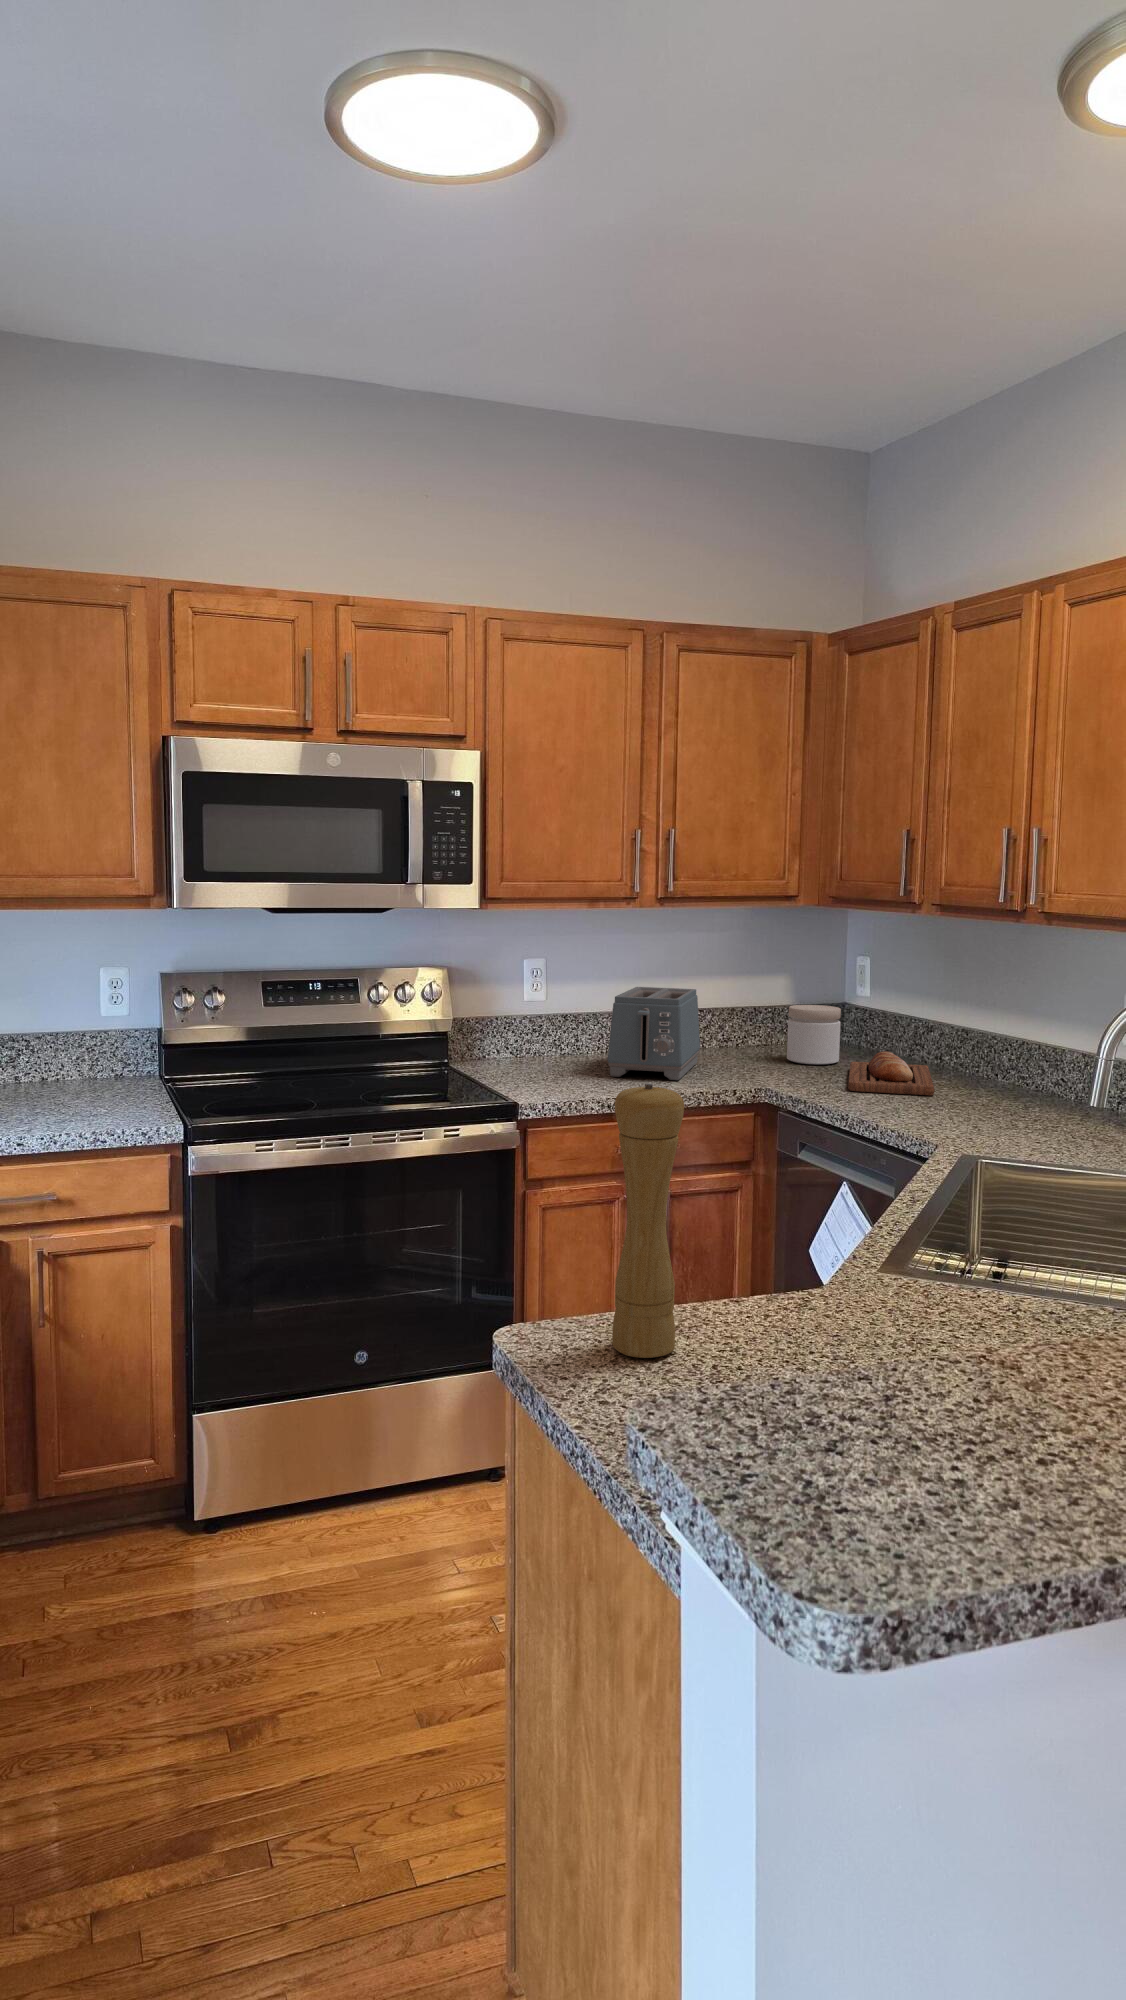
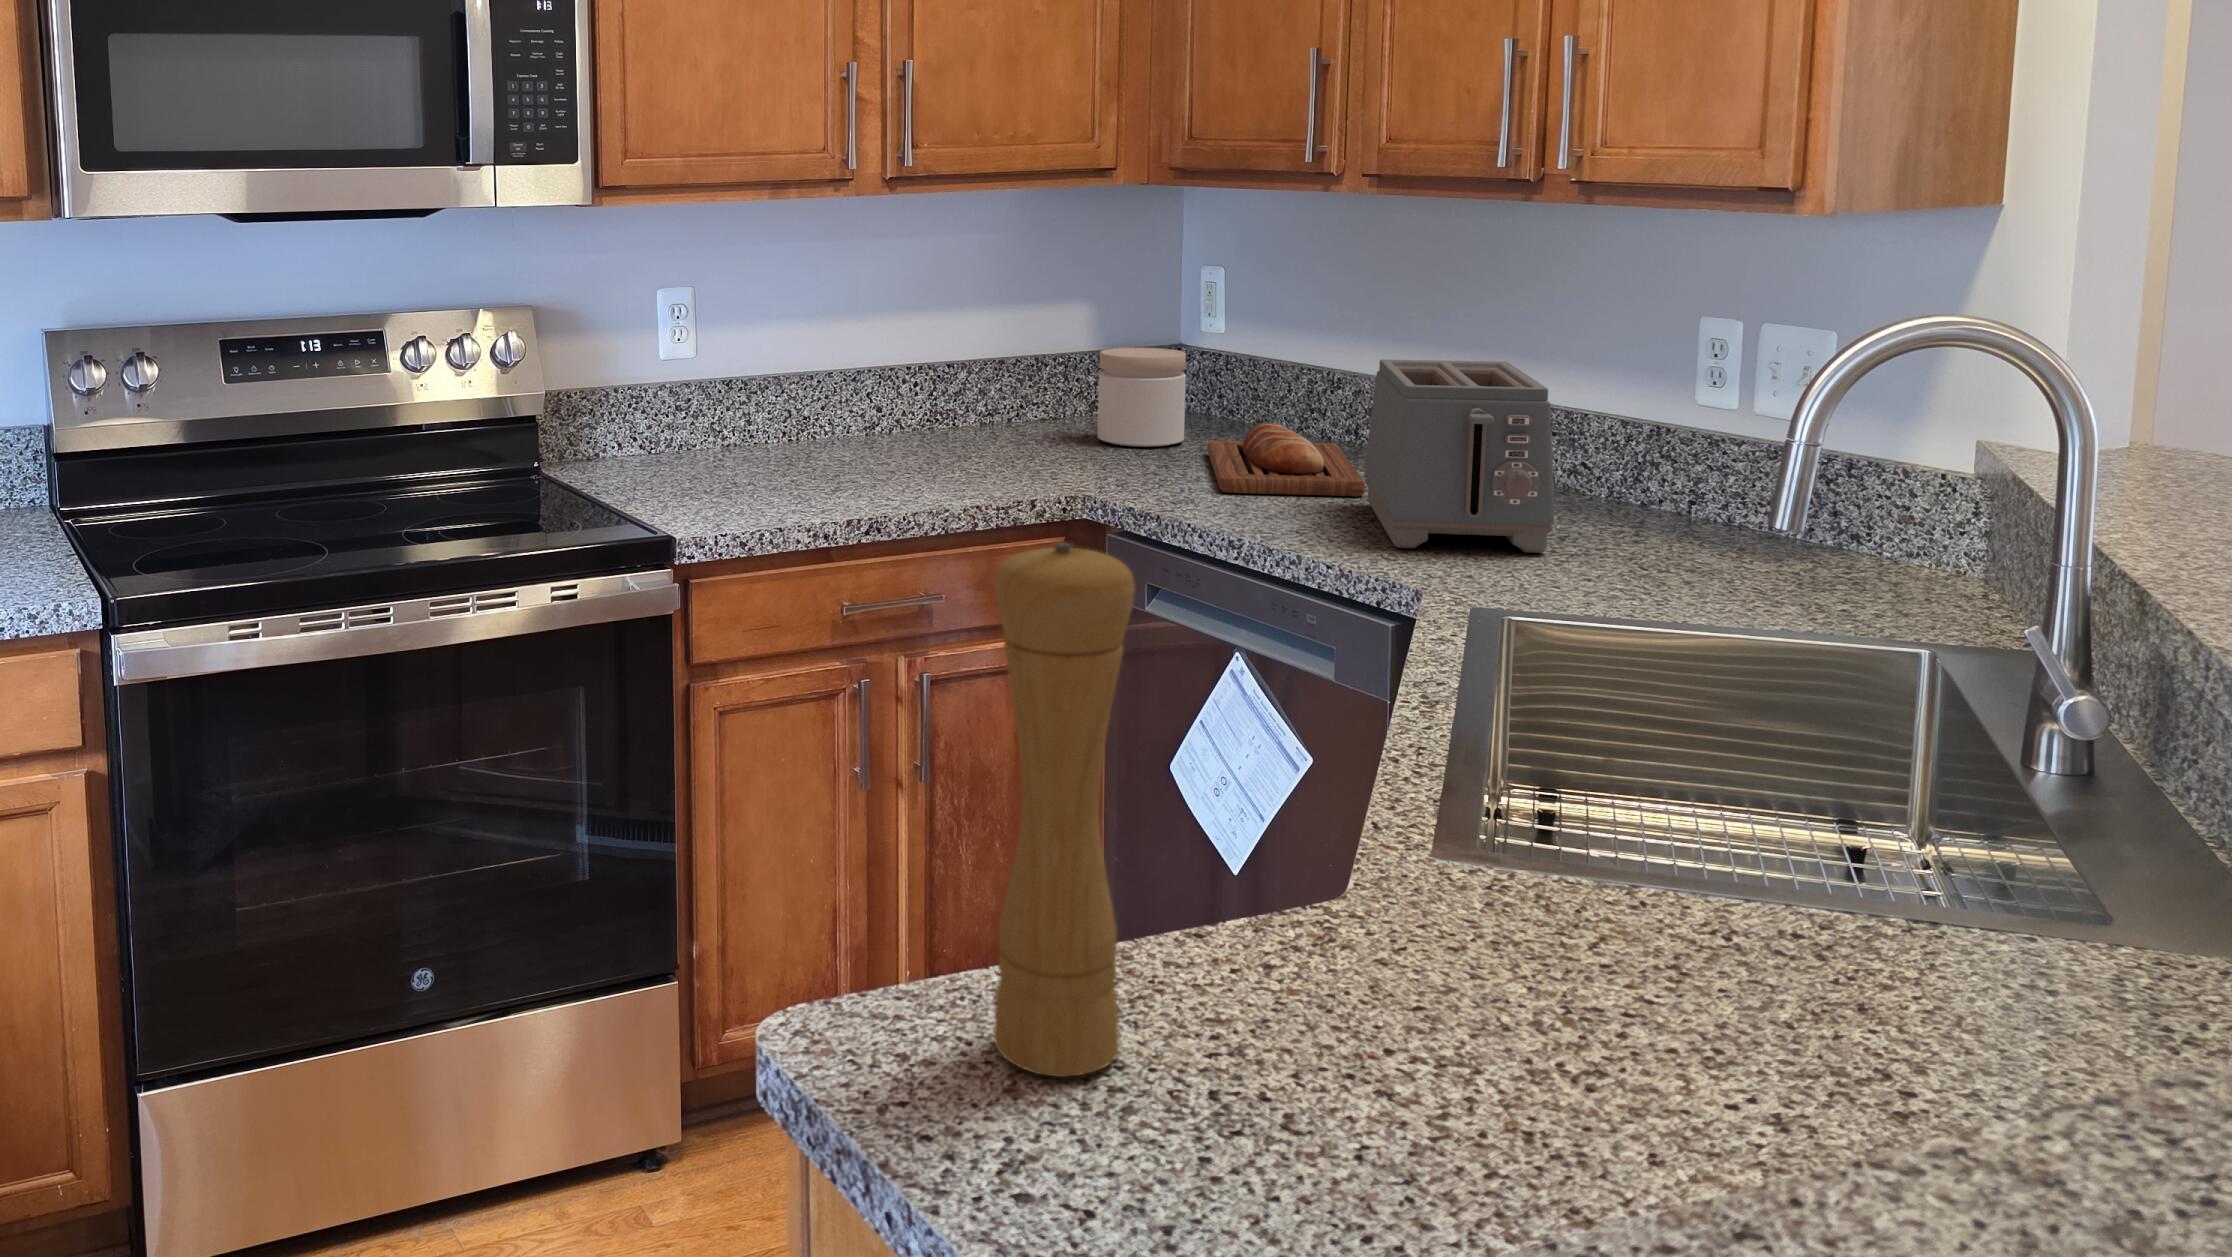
toaster: present [608,987,700,1080] -> present [1364,360,1554,553]

